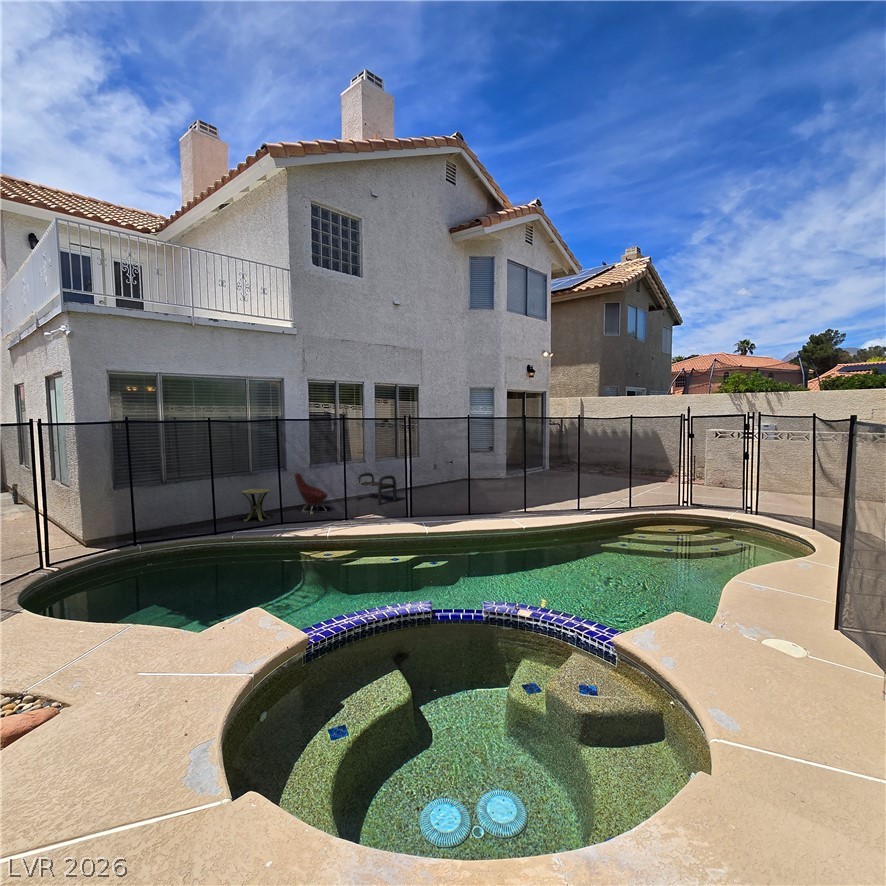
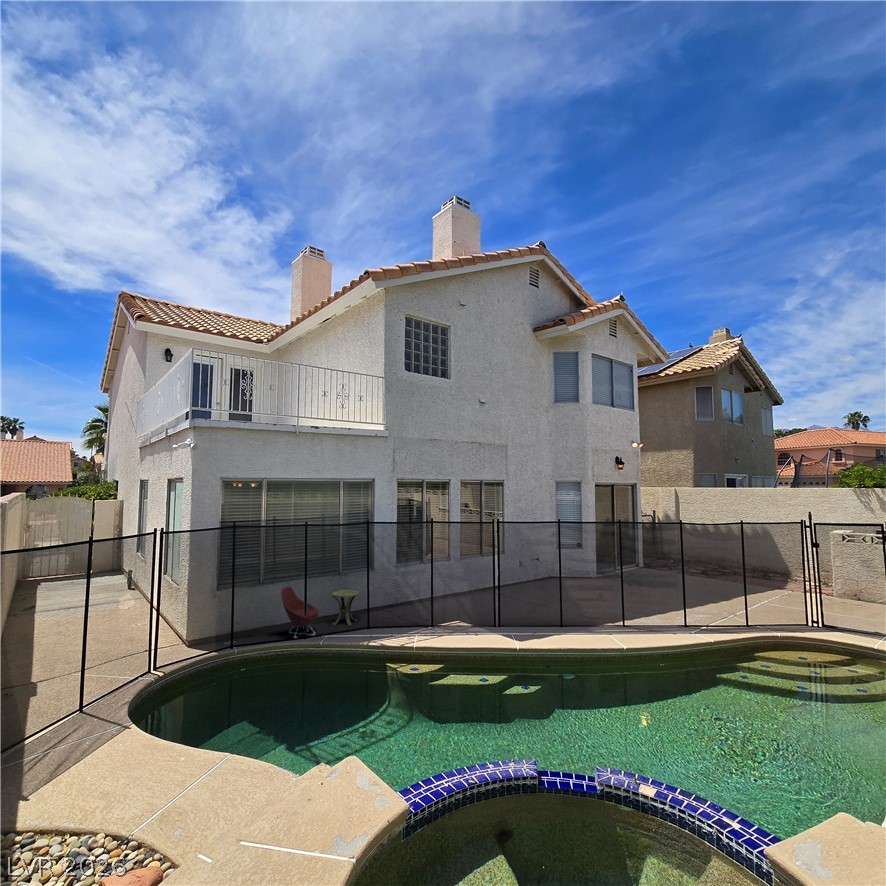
chair: present [294,473,327,505] -> present [281,586,319,637]
bench: present [356,473,397,504] -> none [441,572,483,608]

